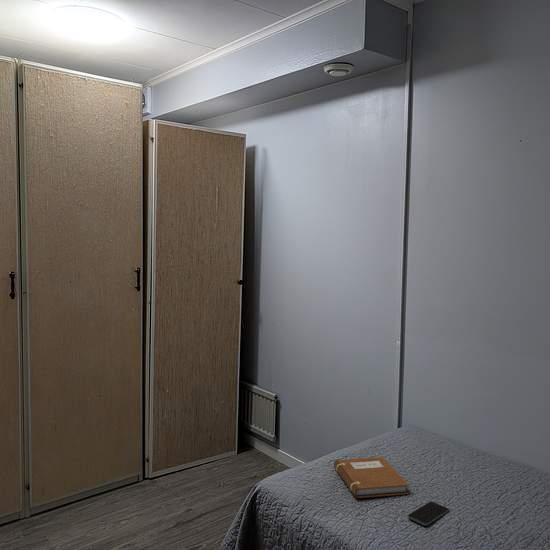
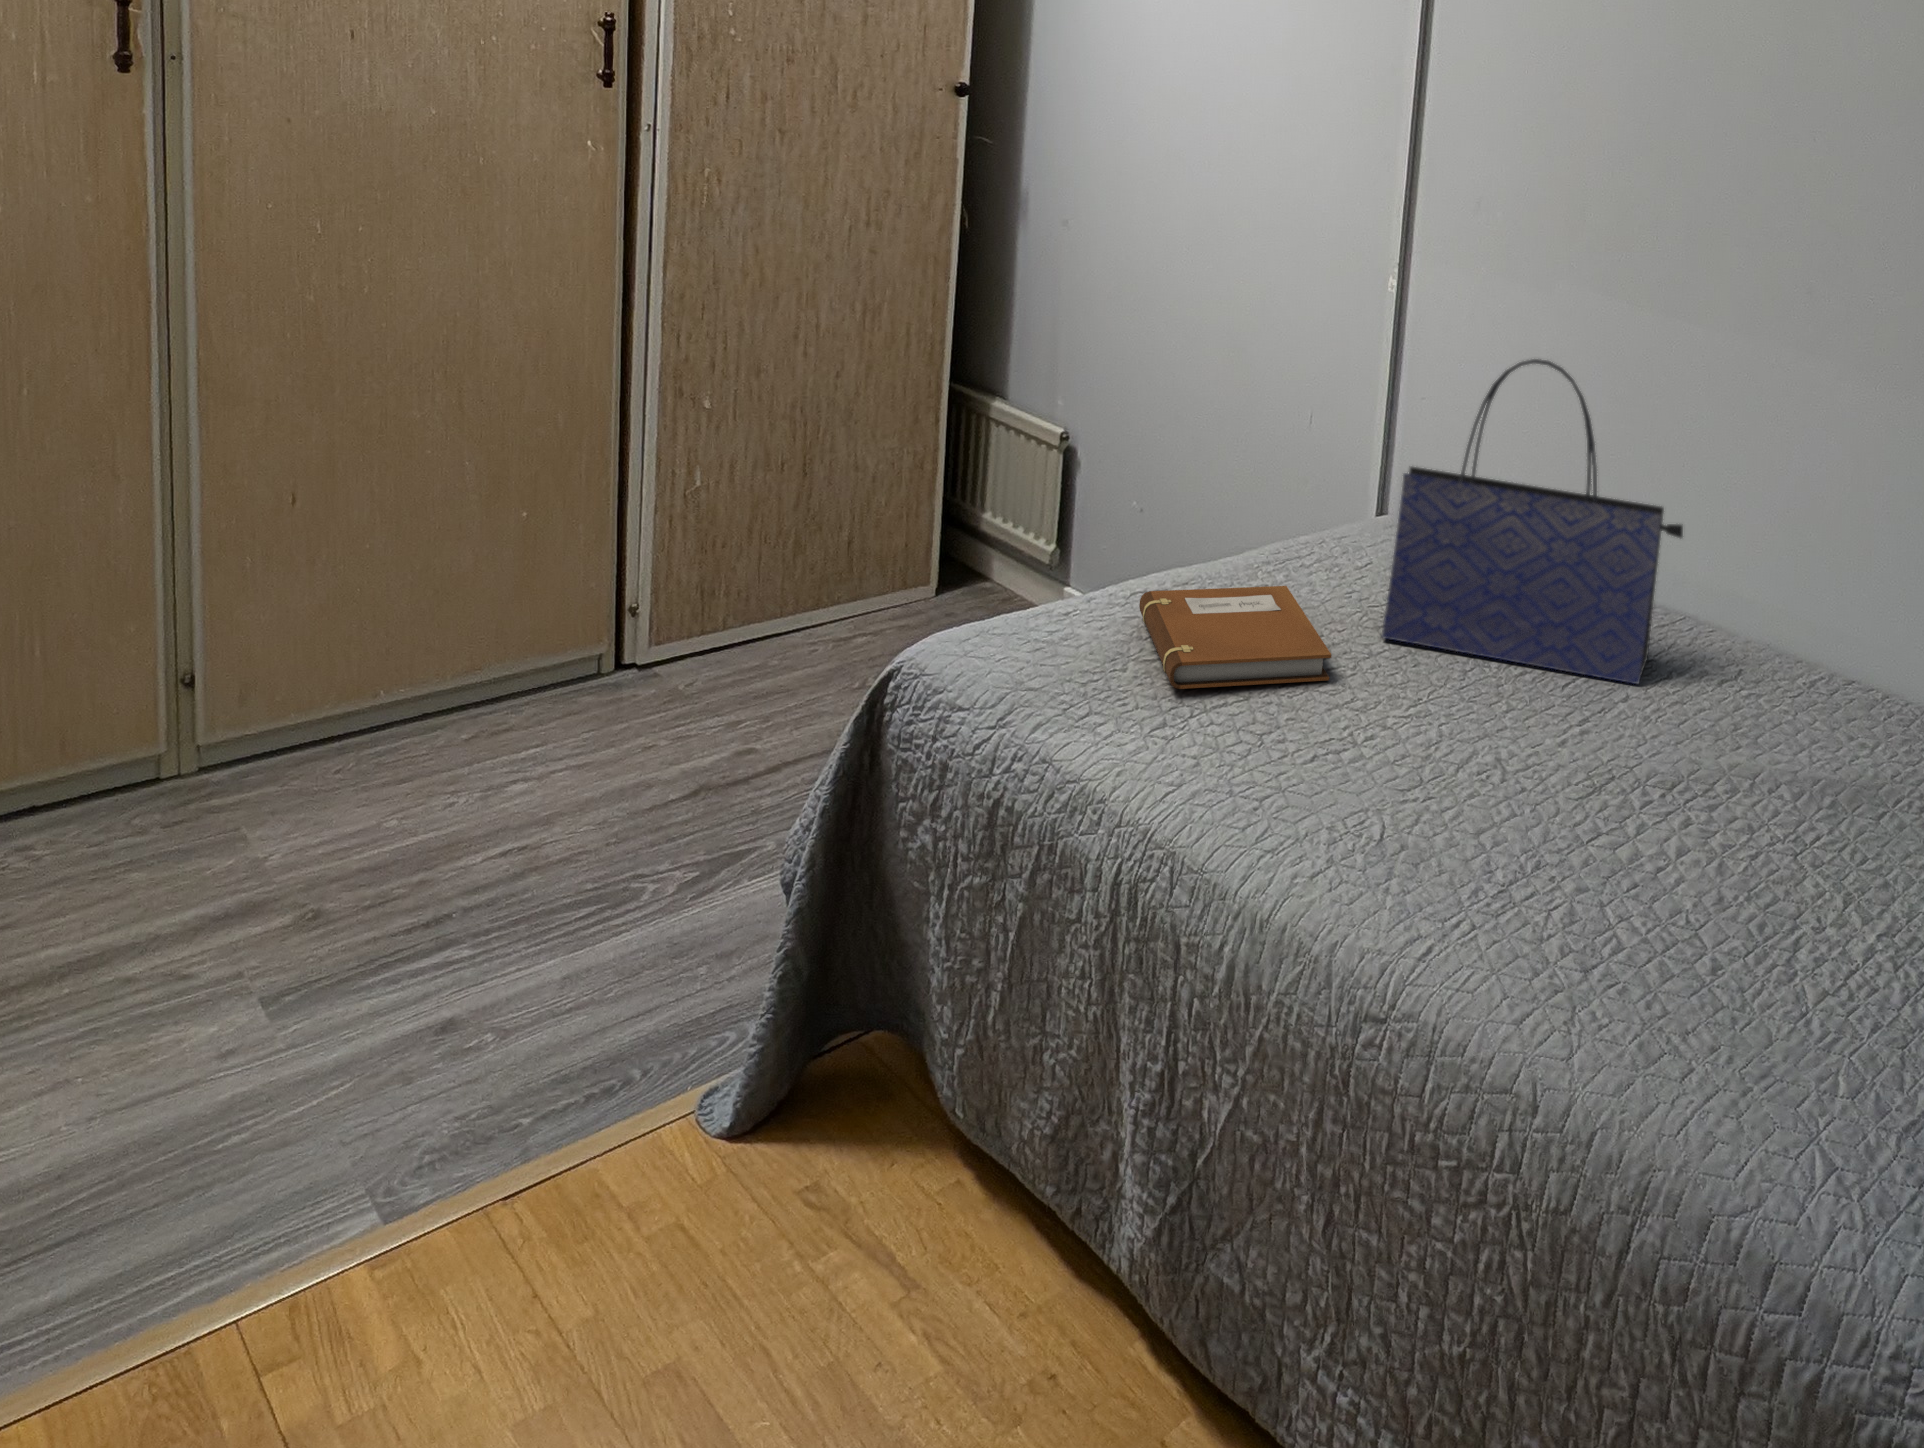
tote bag: none [421,375,535,496] -> present [1382,359,1683,684]
smartphone: present [408,502,449,526] -> none [1303,699,1426,758]

